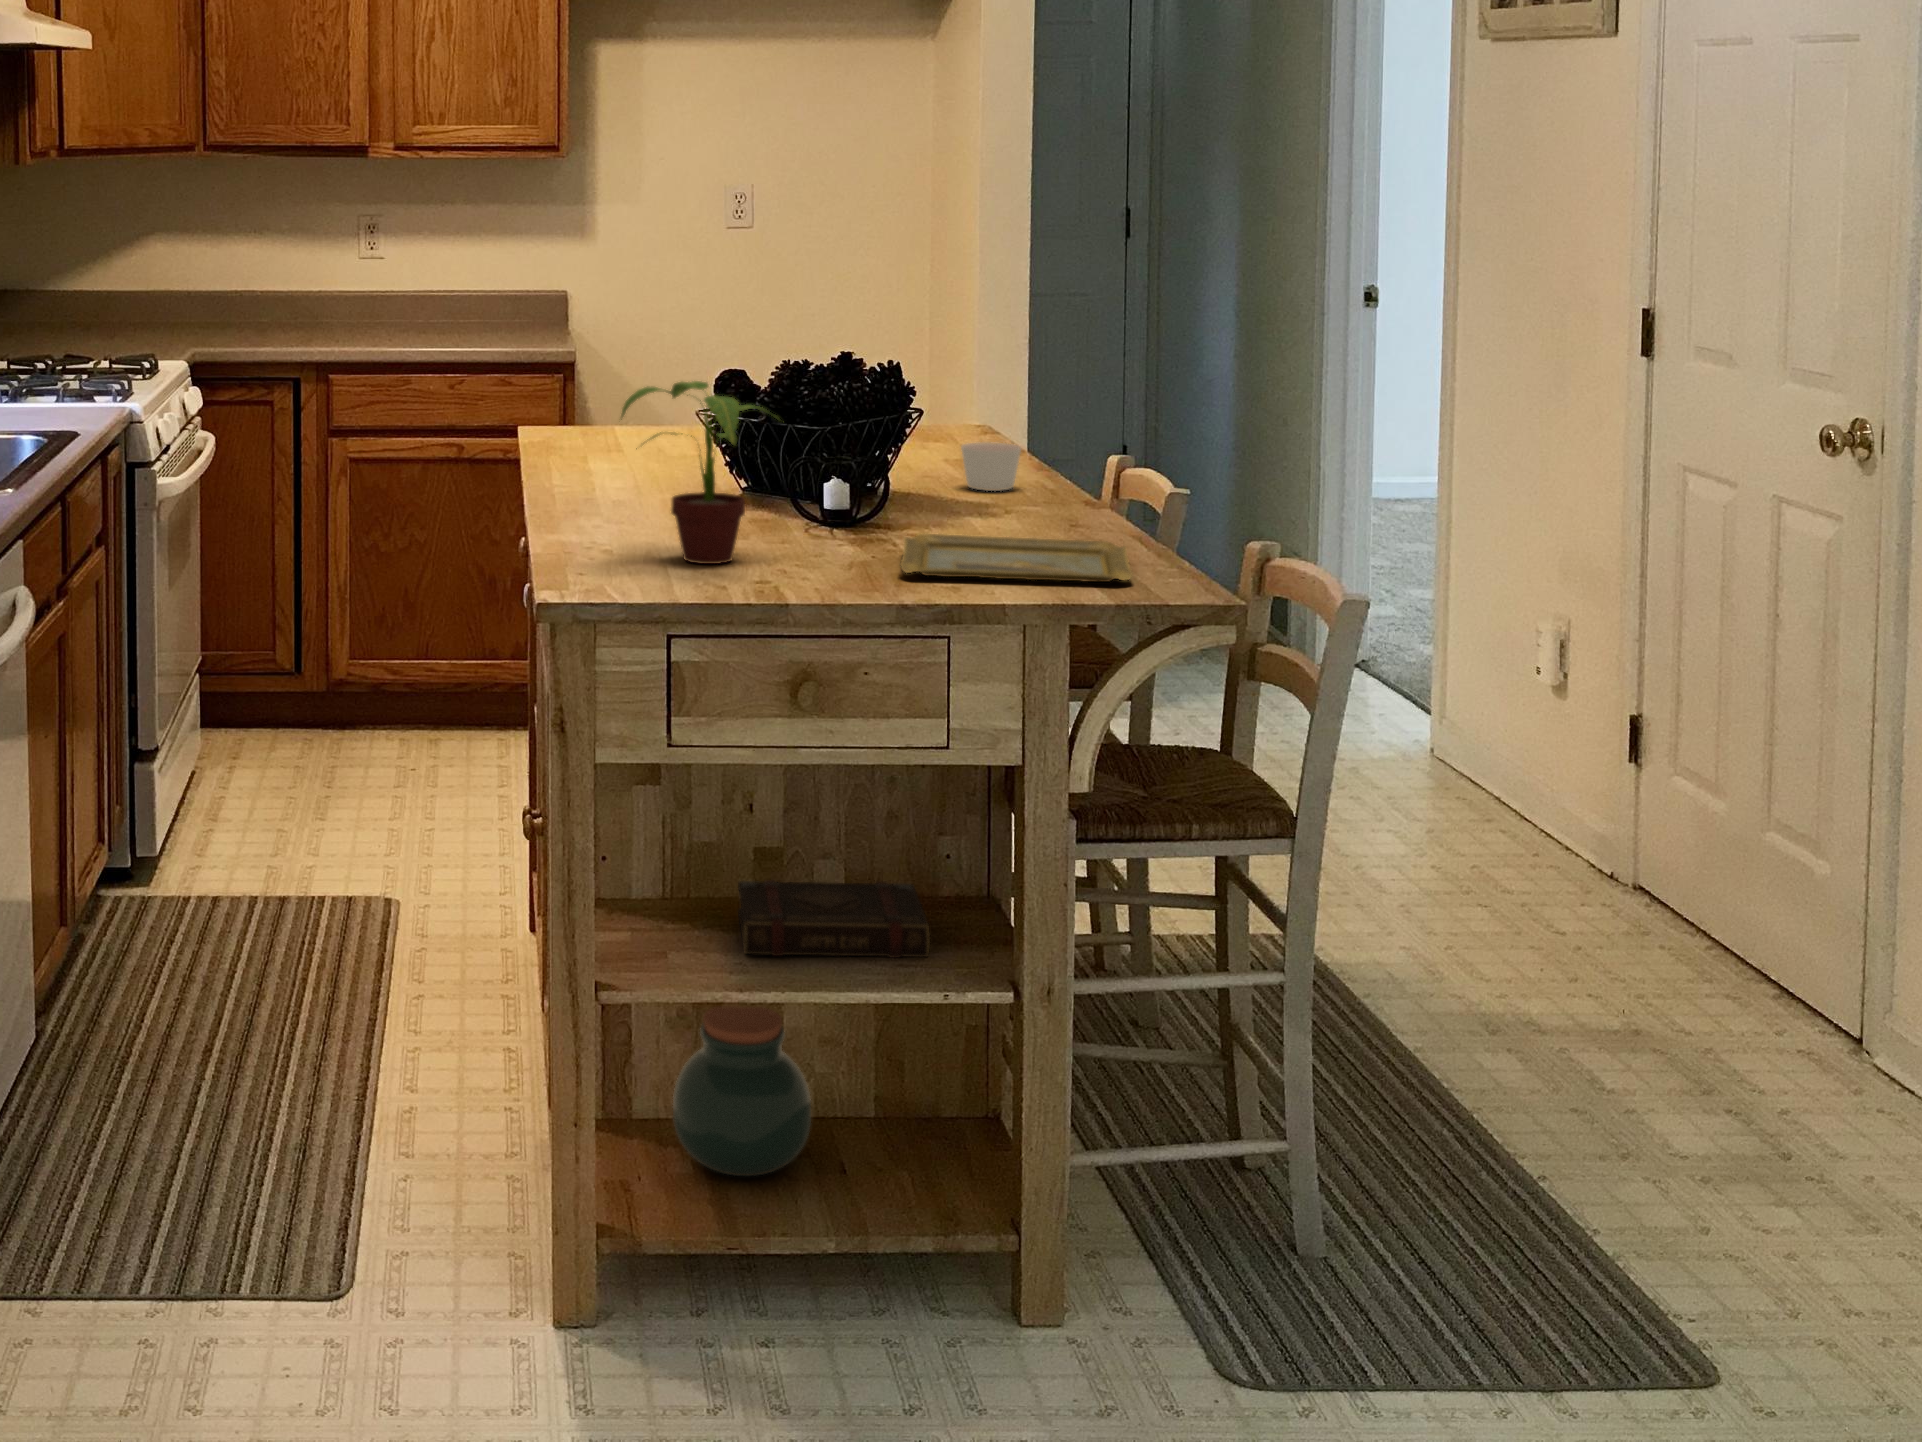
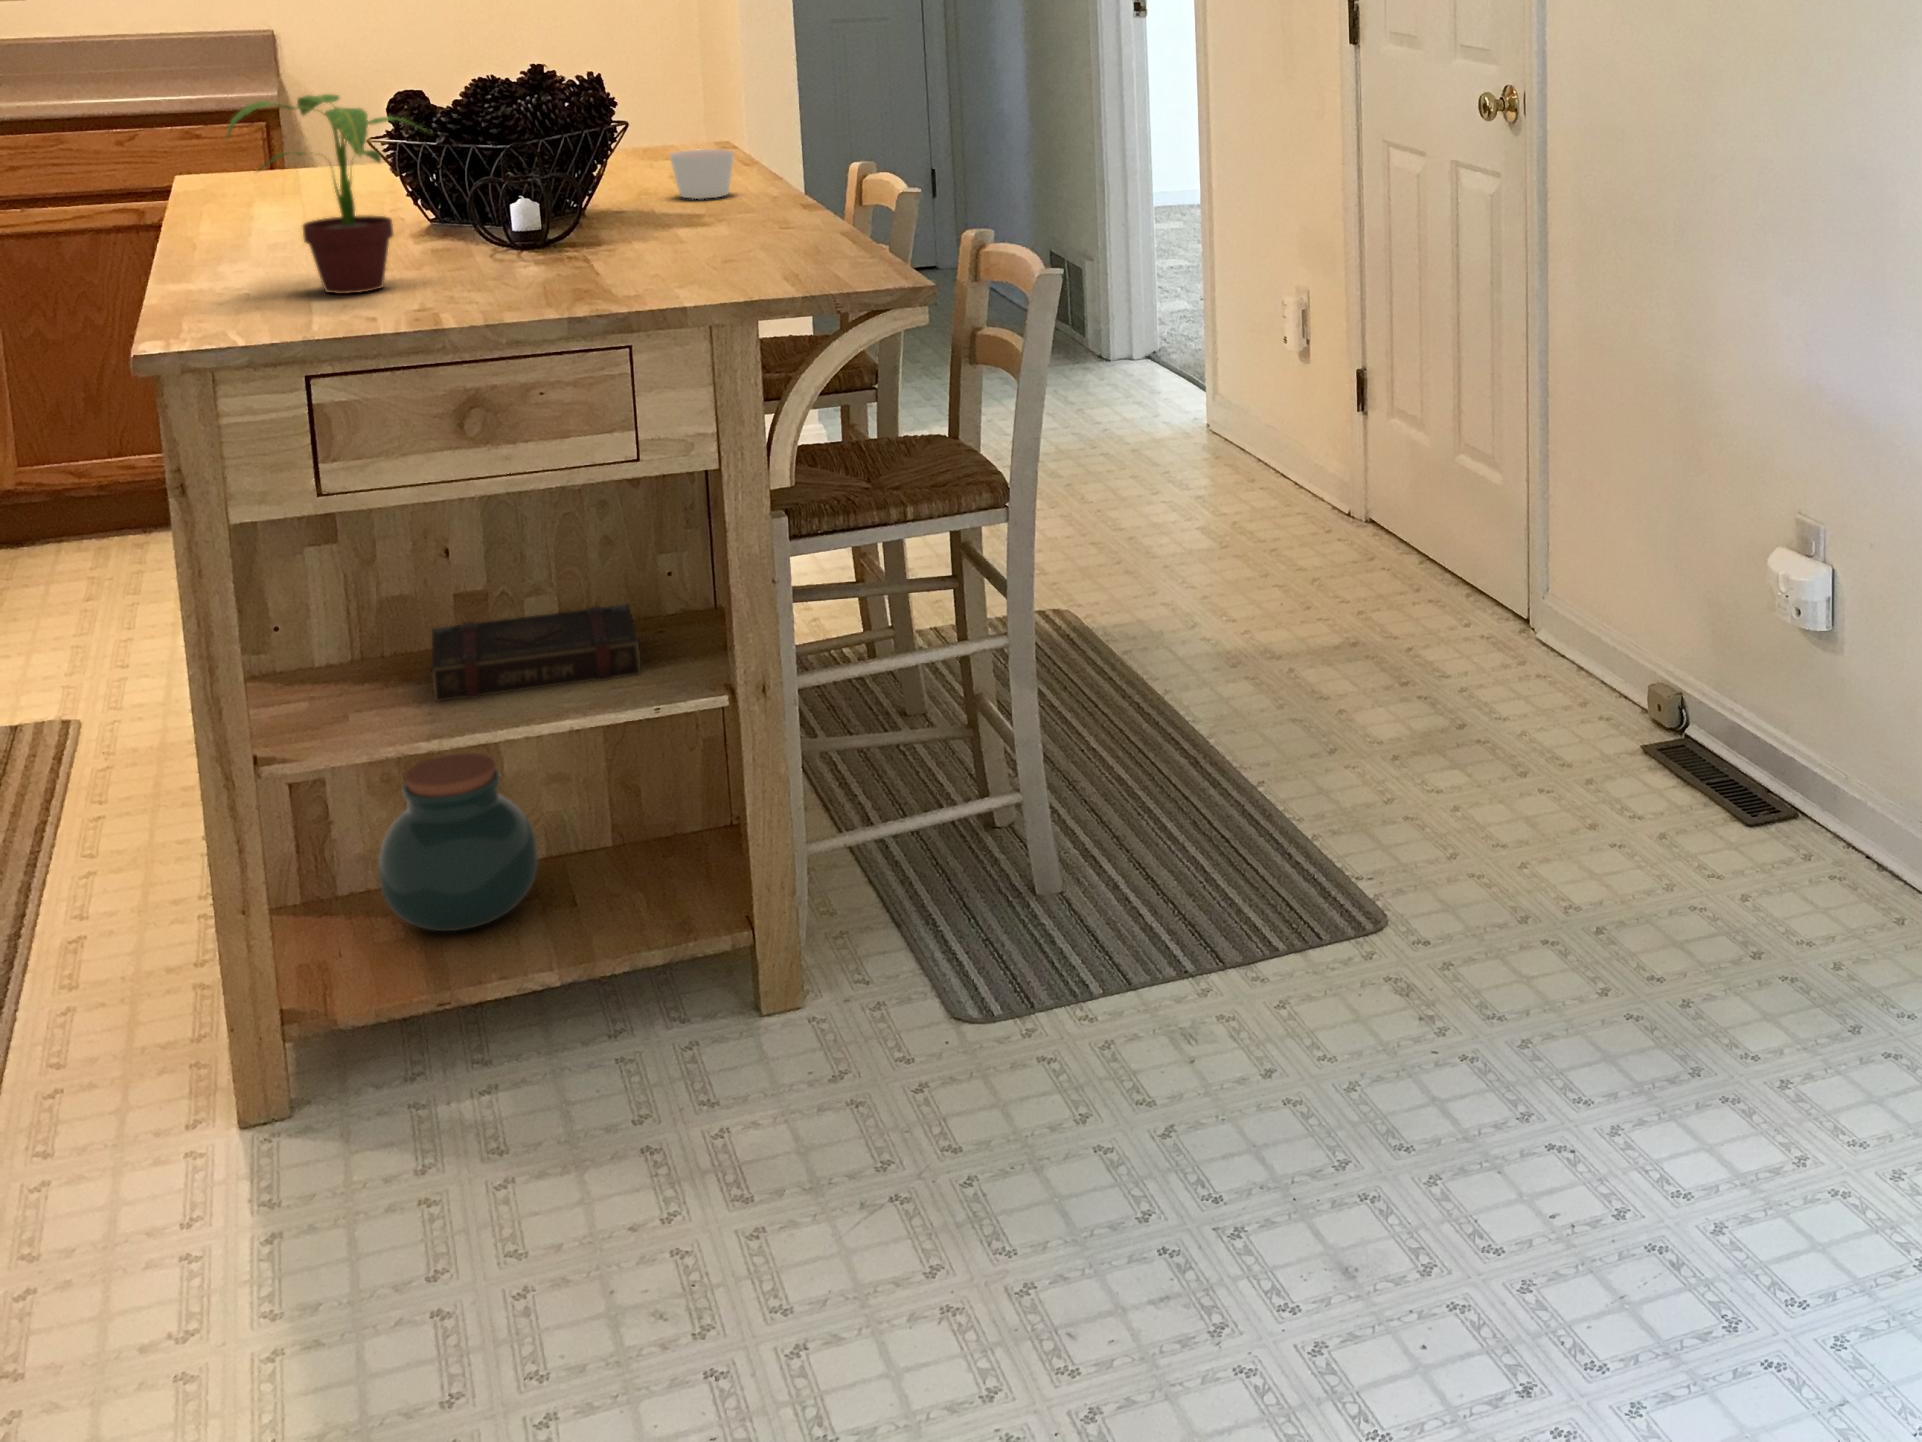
tray: present [900,534,1133,582] -> none [568,237,818,285]

